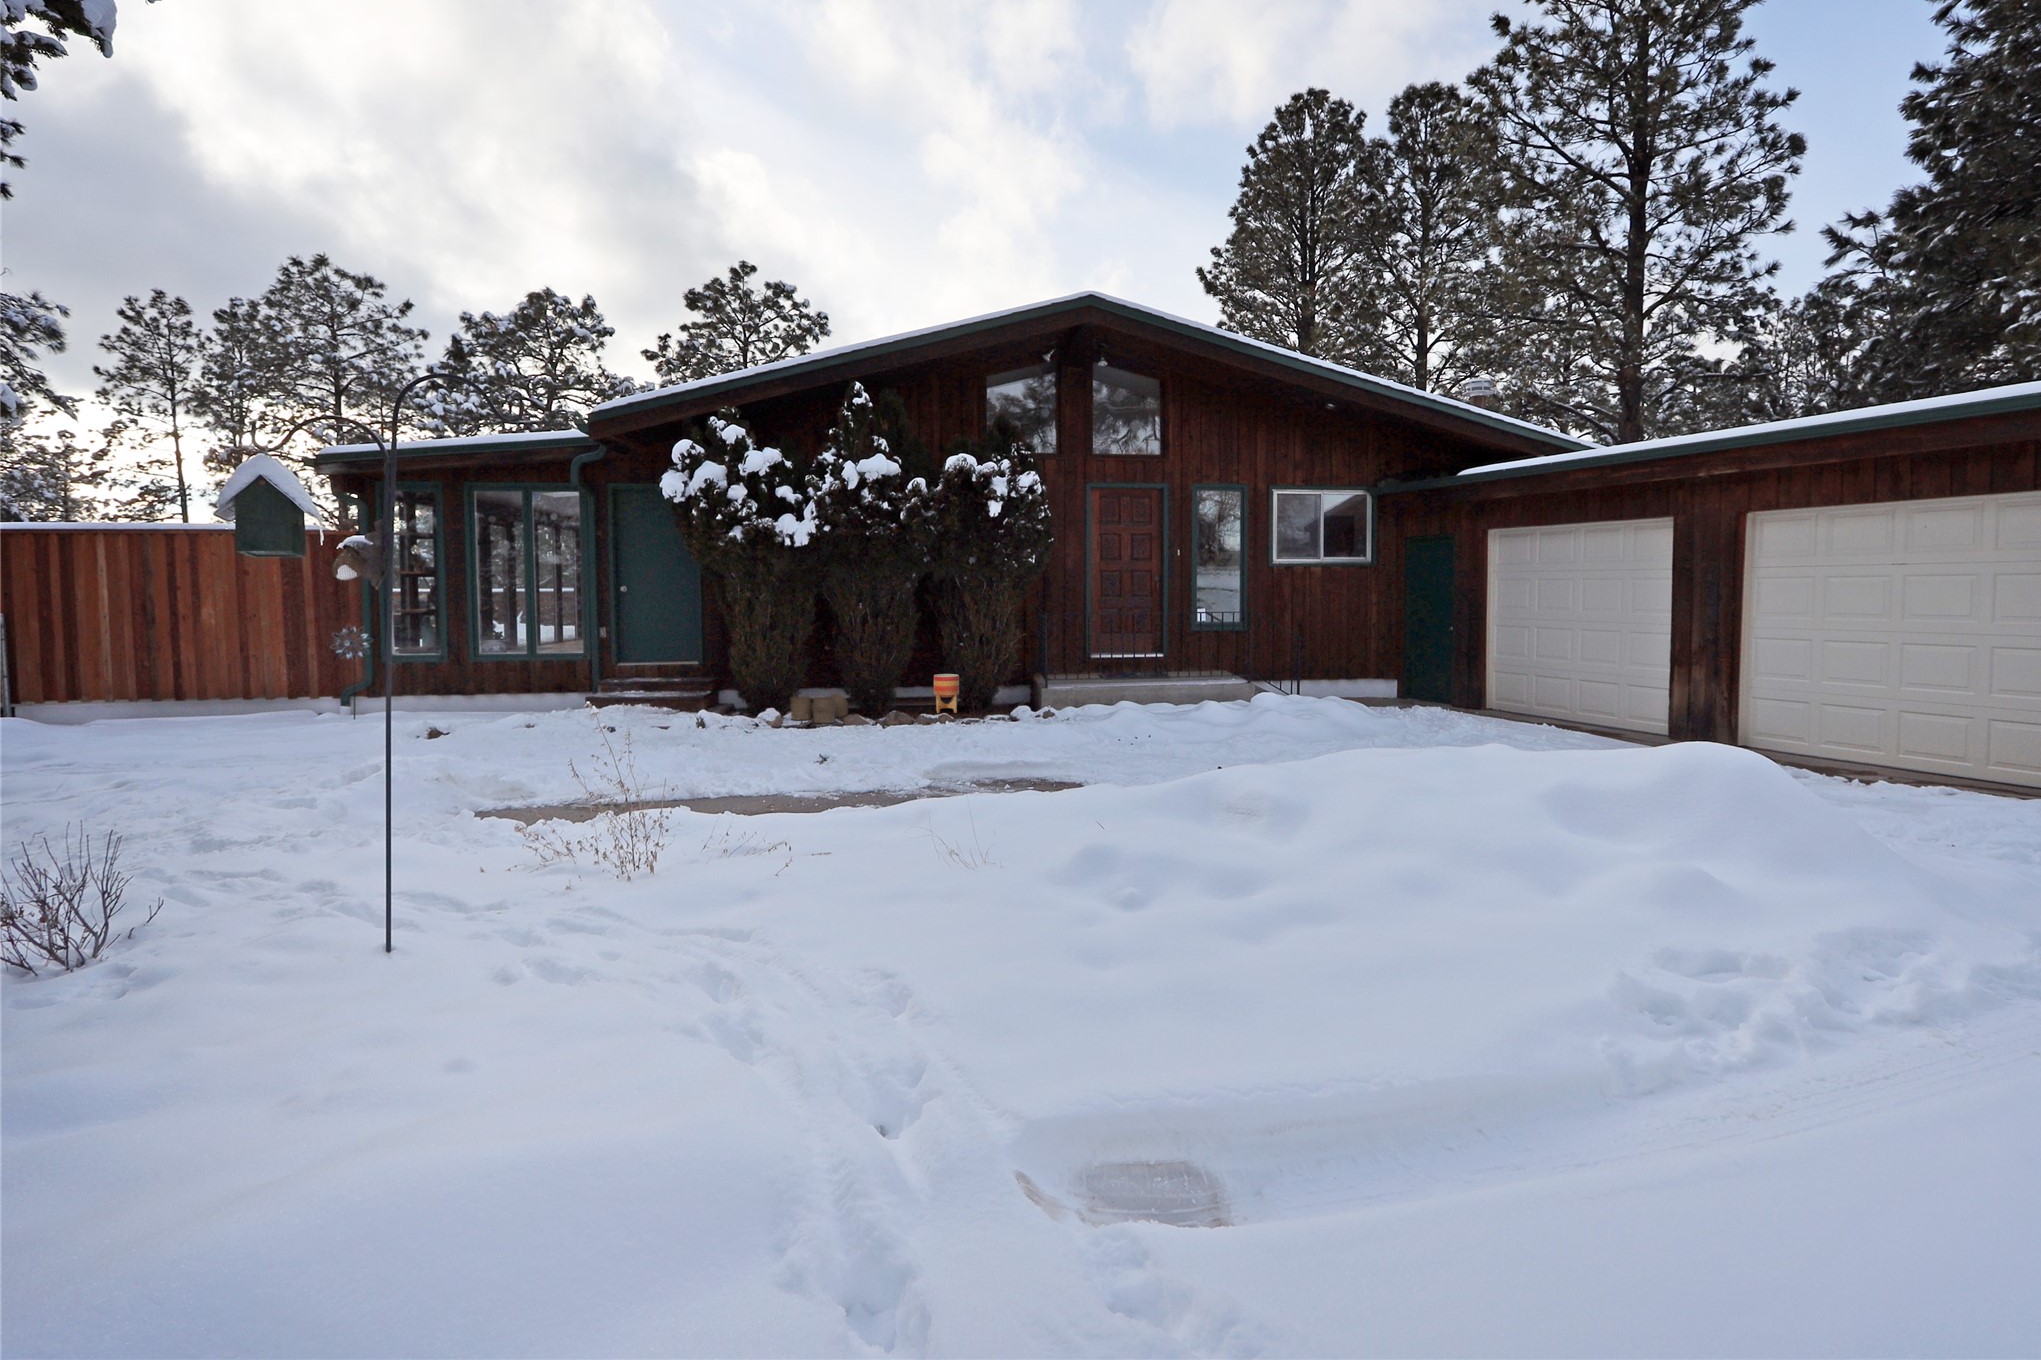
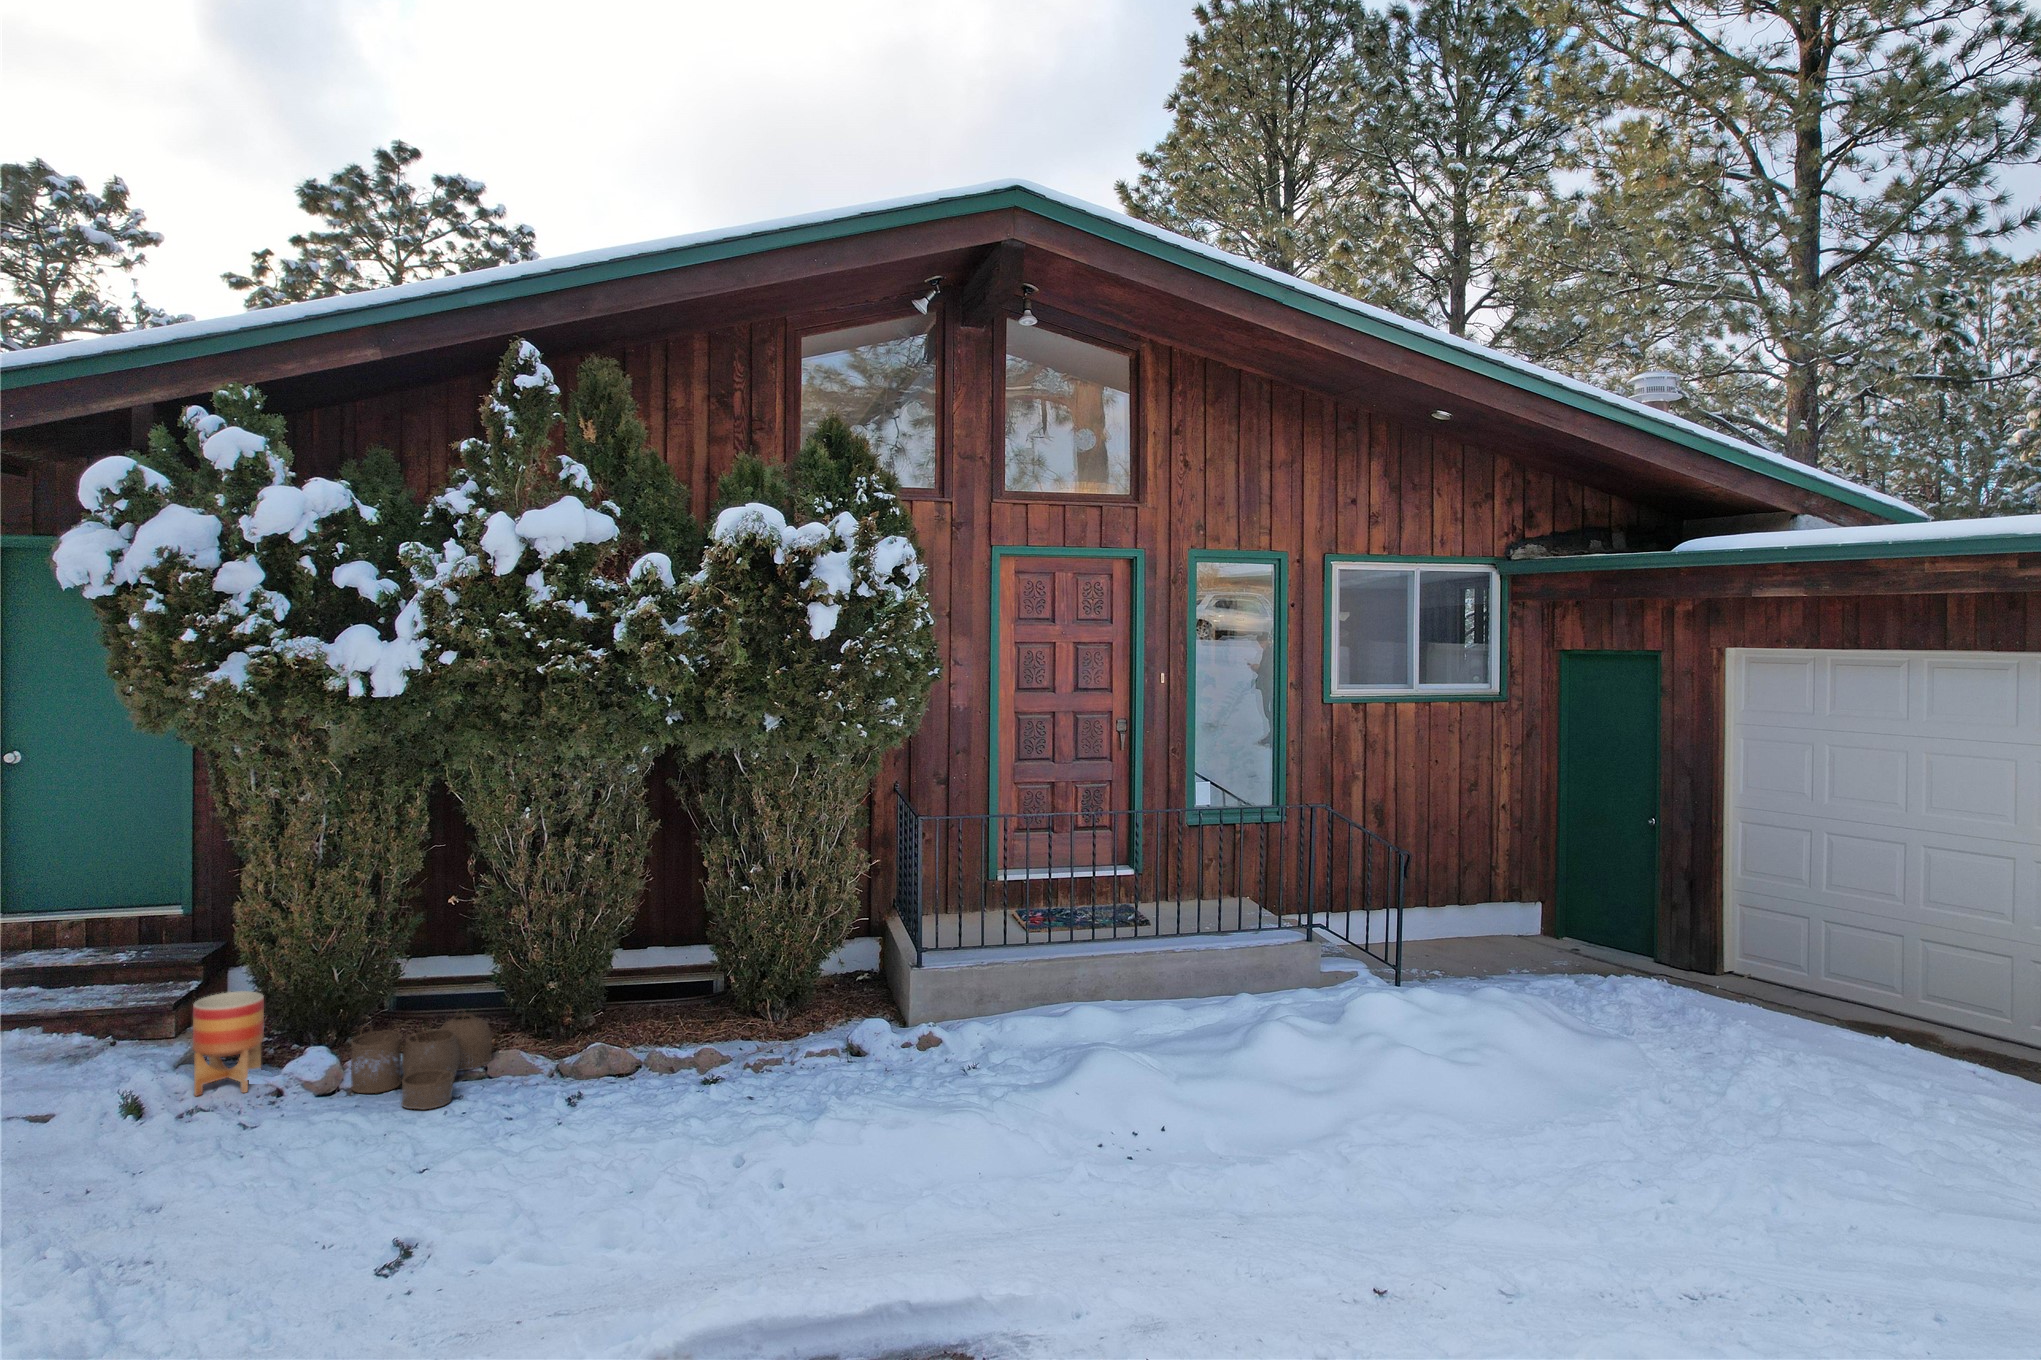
planter: present [934,674,959,713] -> present [193,991,264,1096]

